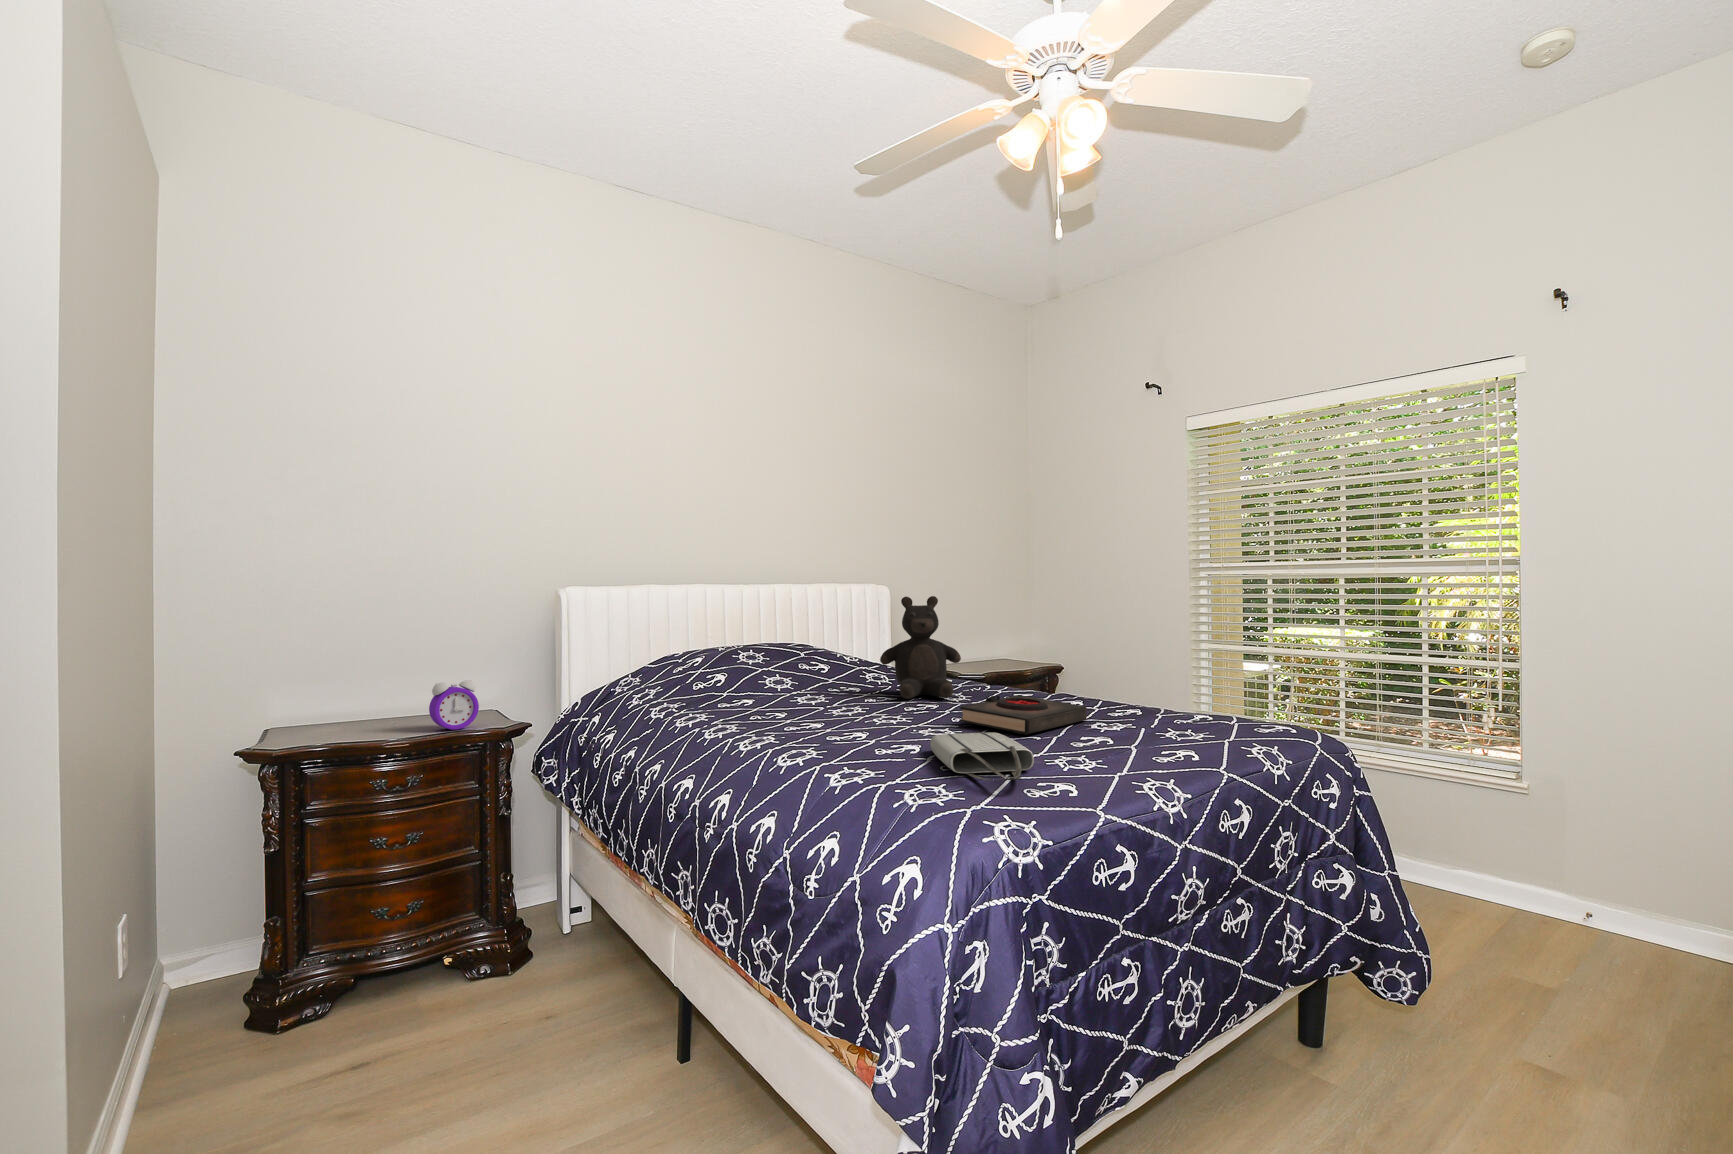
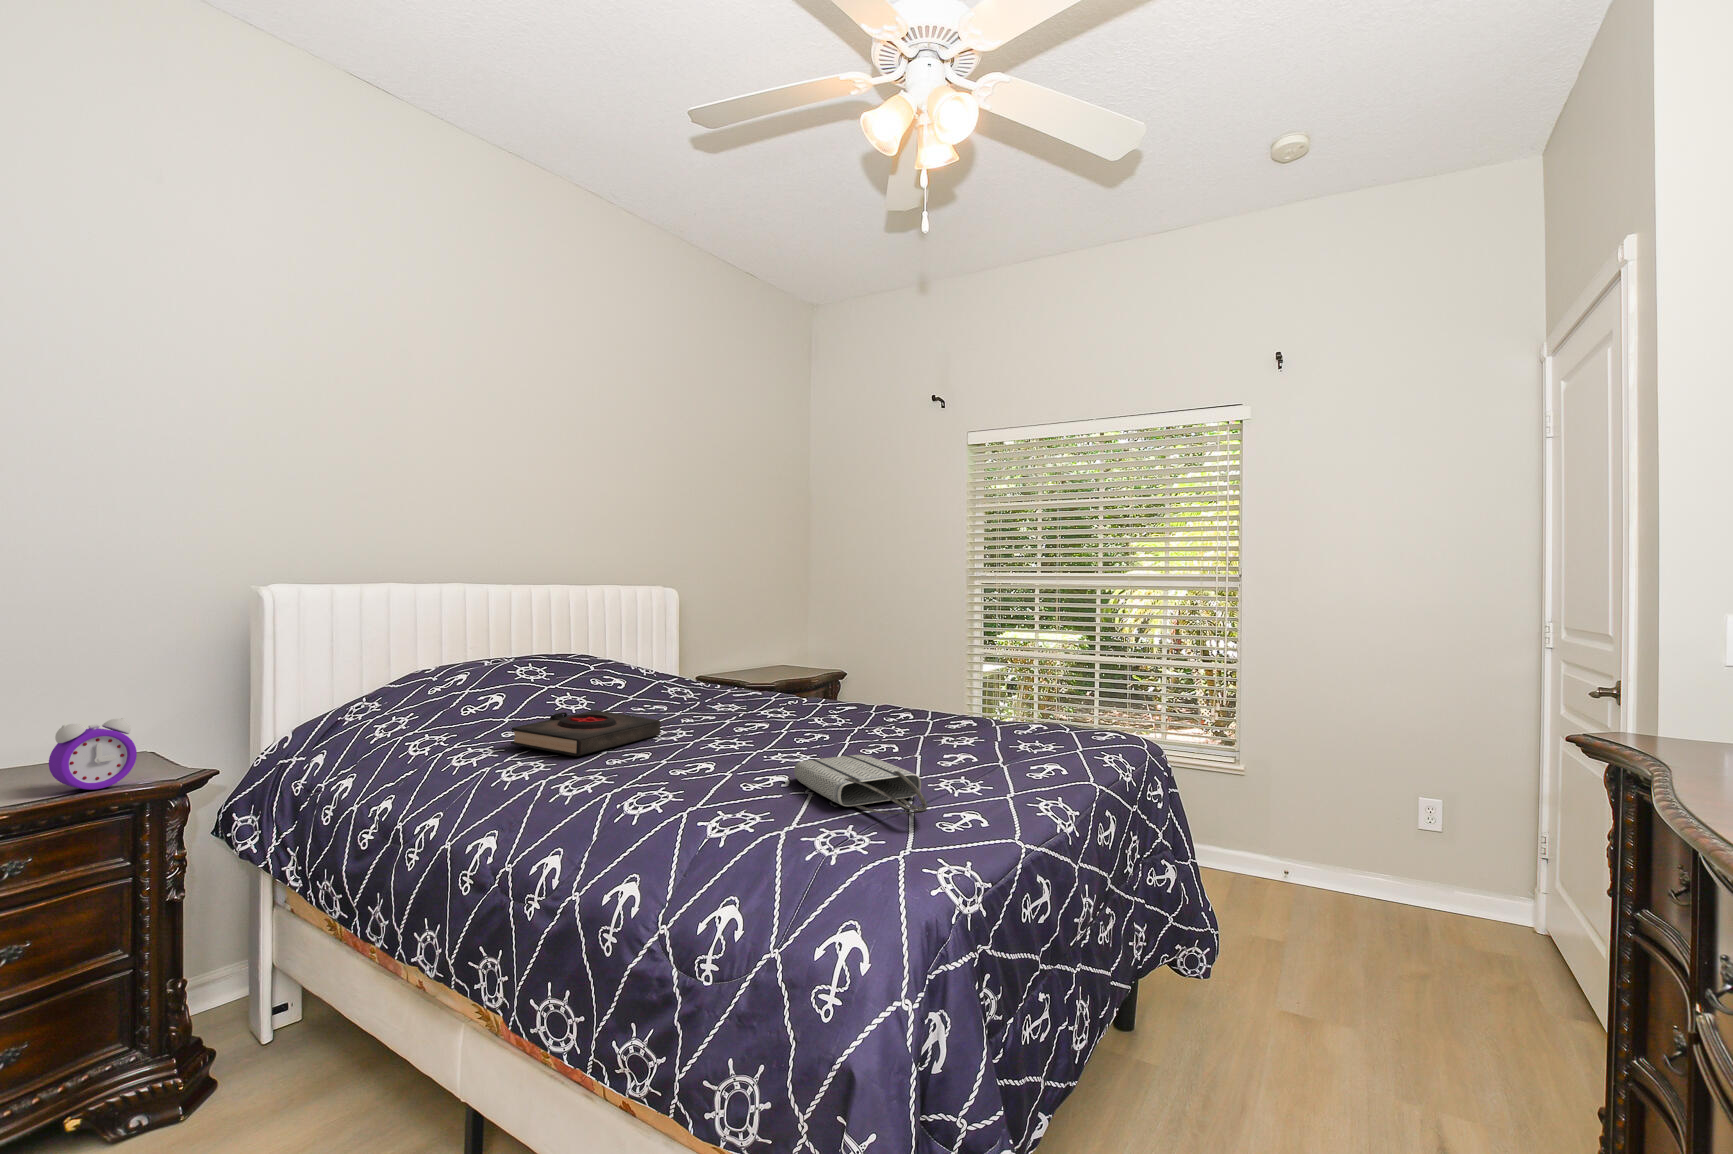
teddy bear: present [880,596,961,699] -> none [688,604,775,717]
book: present [959,695,1087,734] -> present [511,710,660,756]

